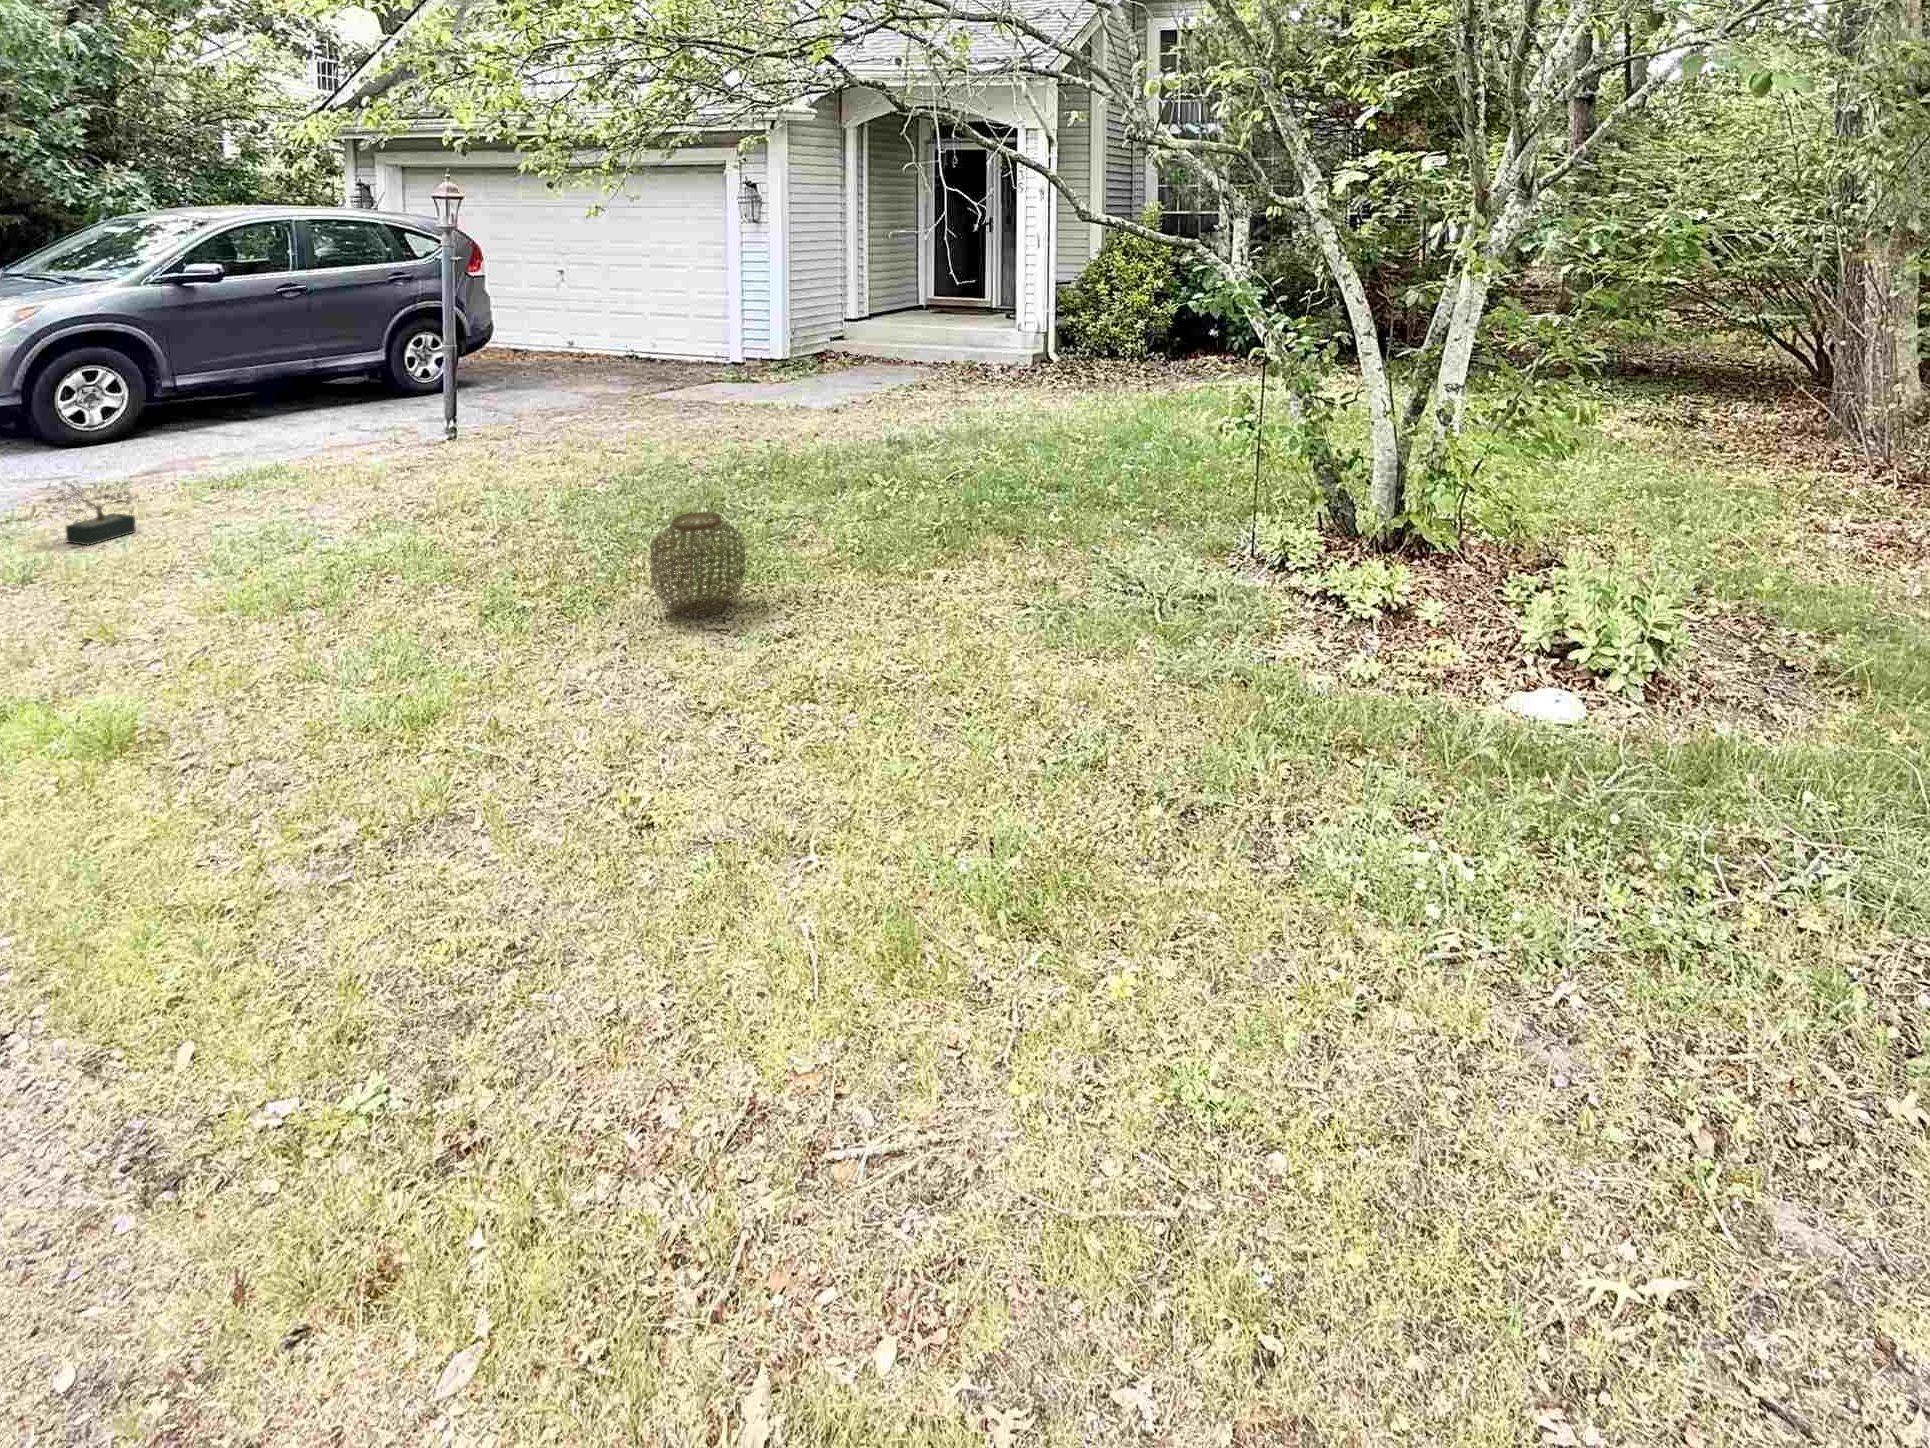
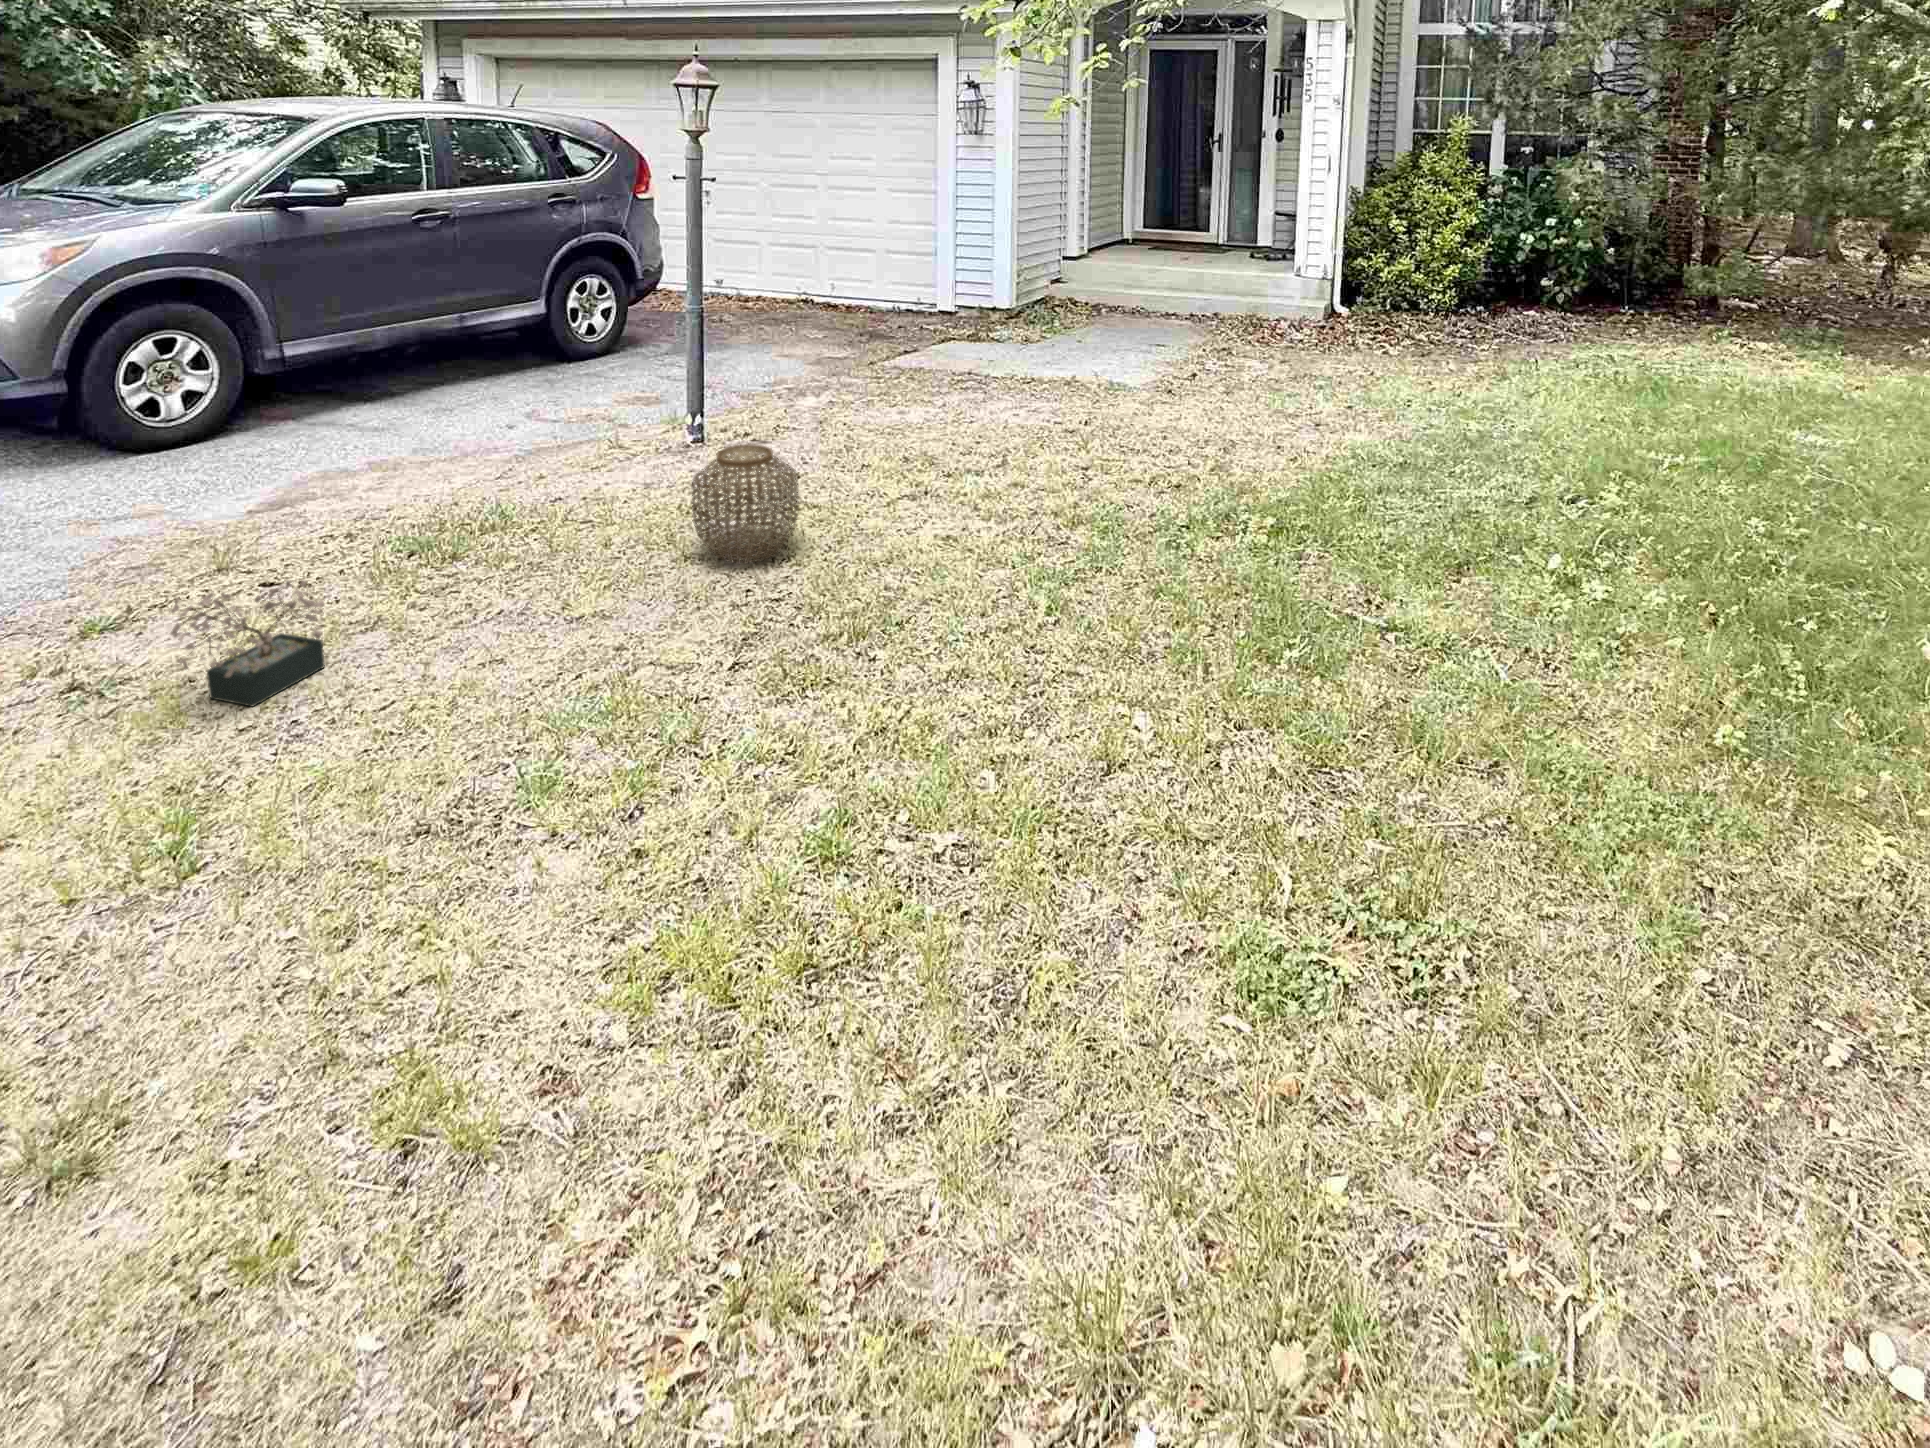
woven basket: present [650,512,745,618] -> present [692,444,799,563]

